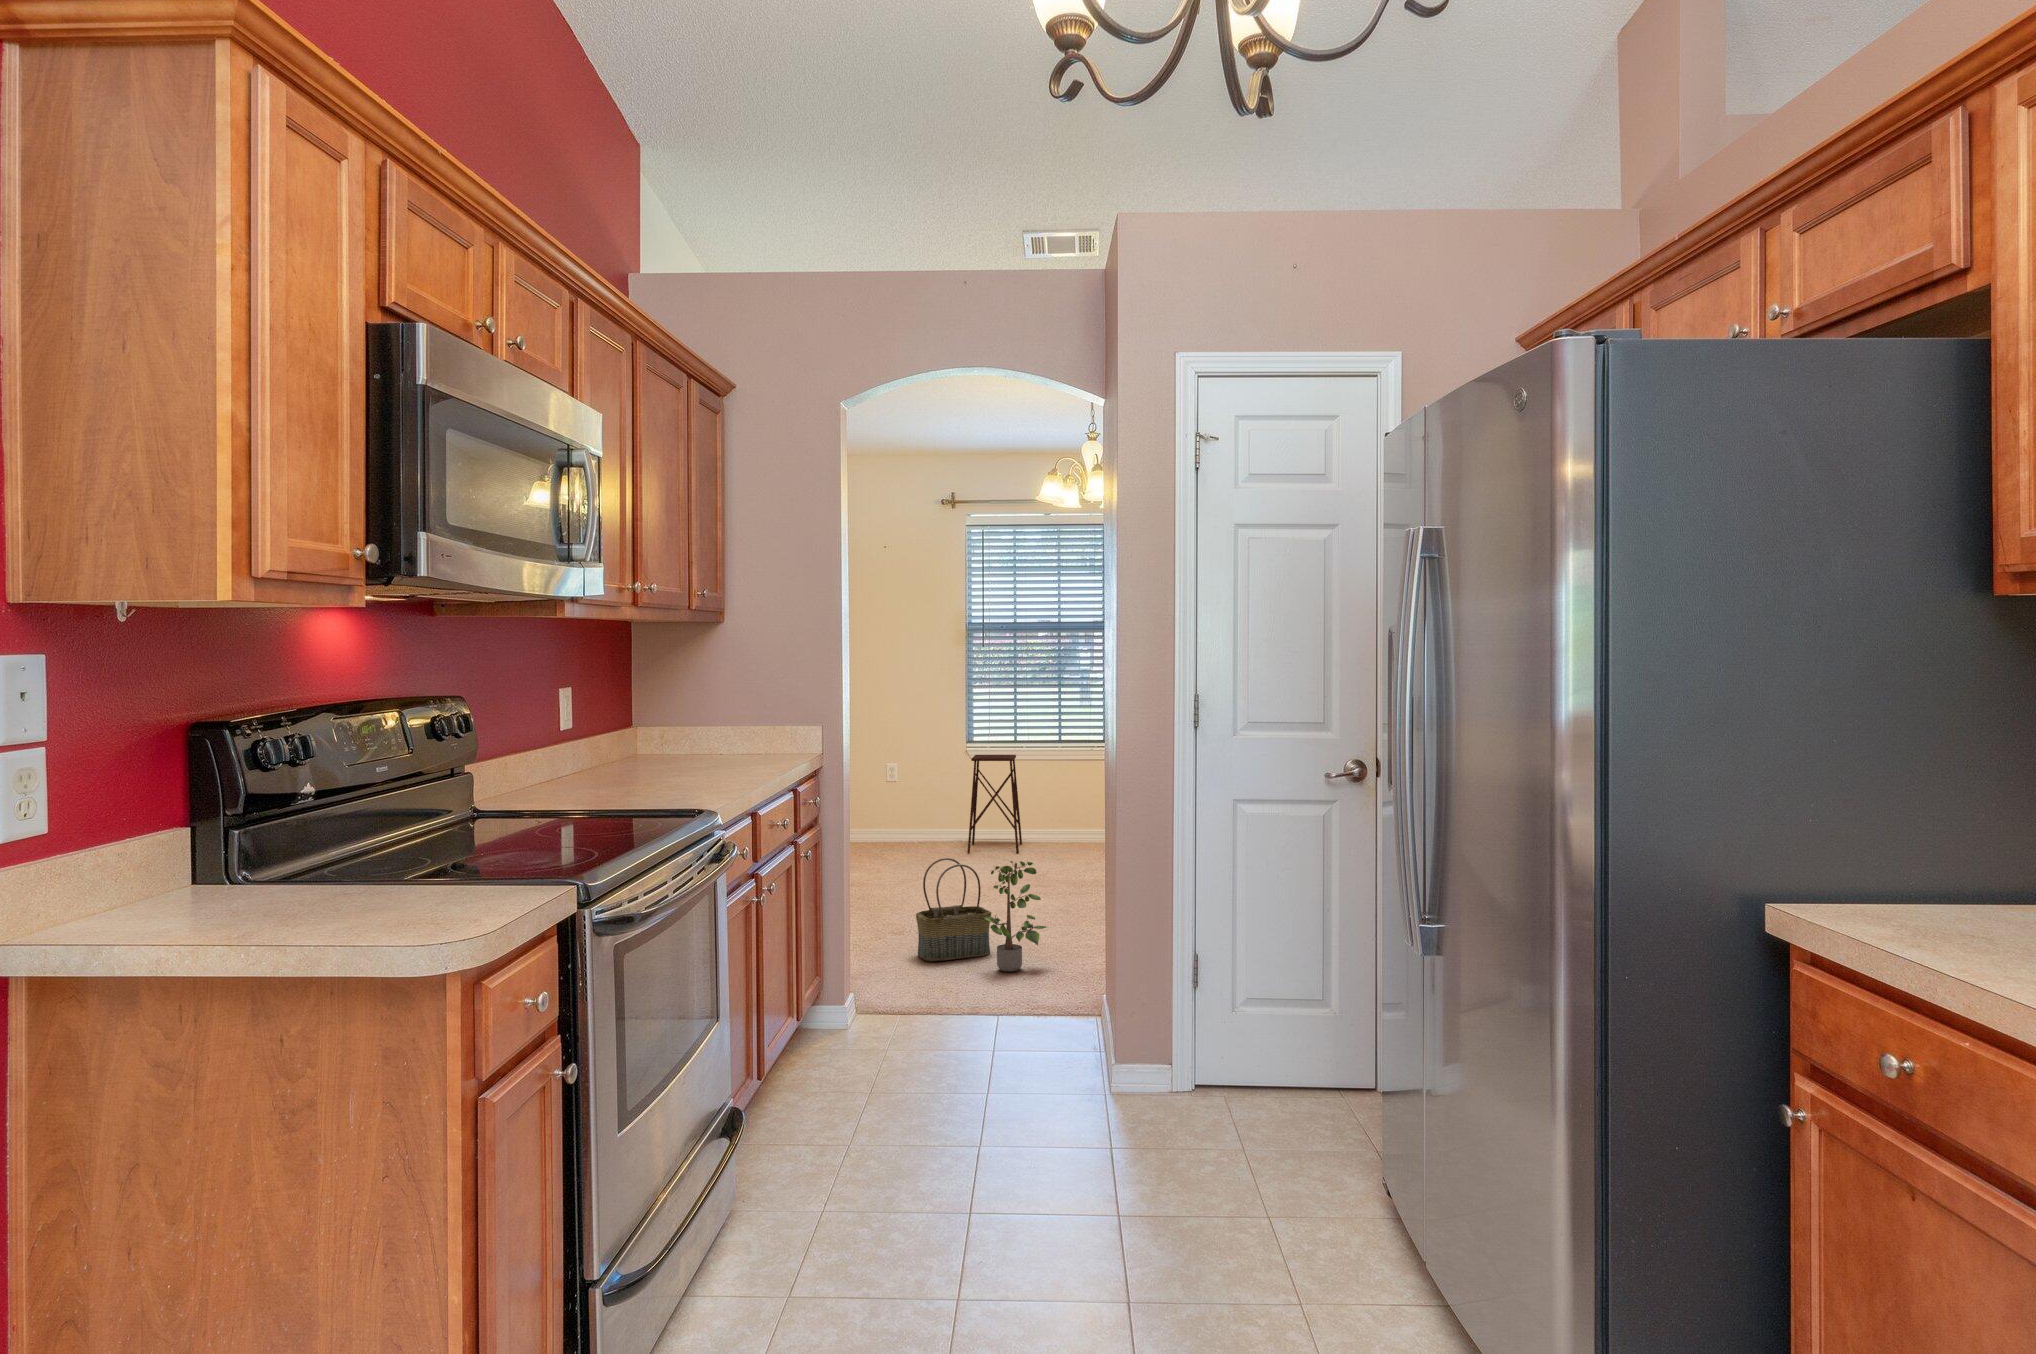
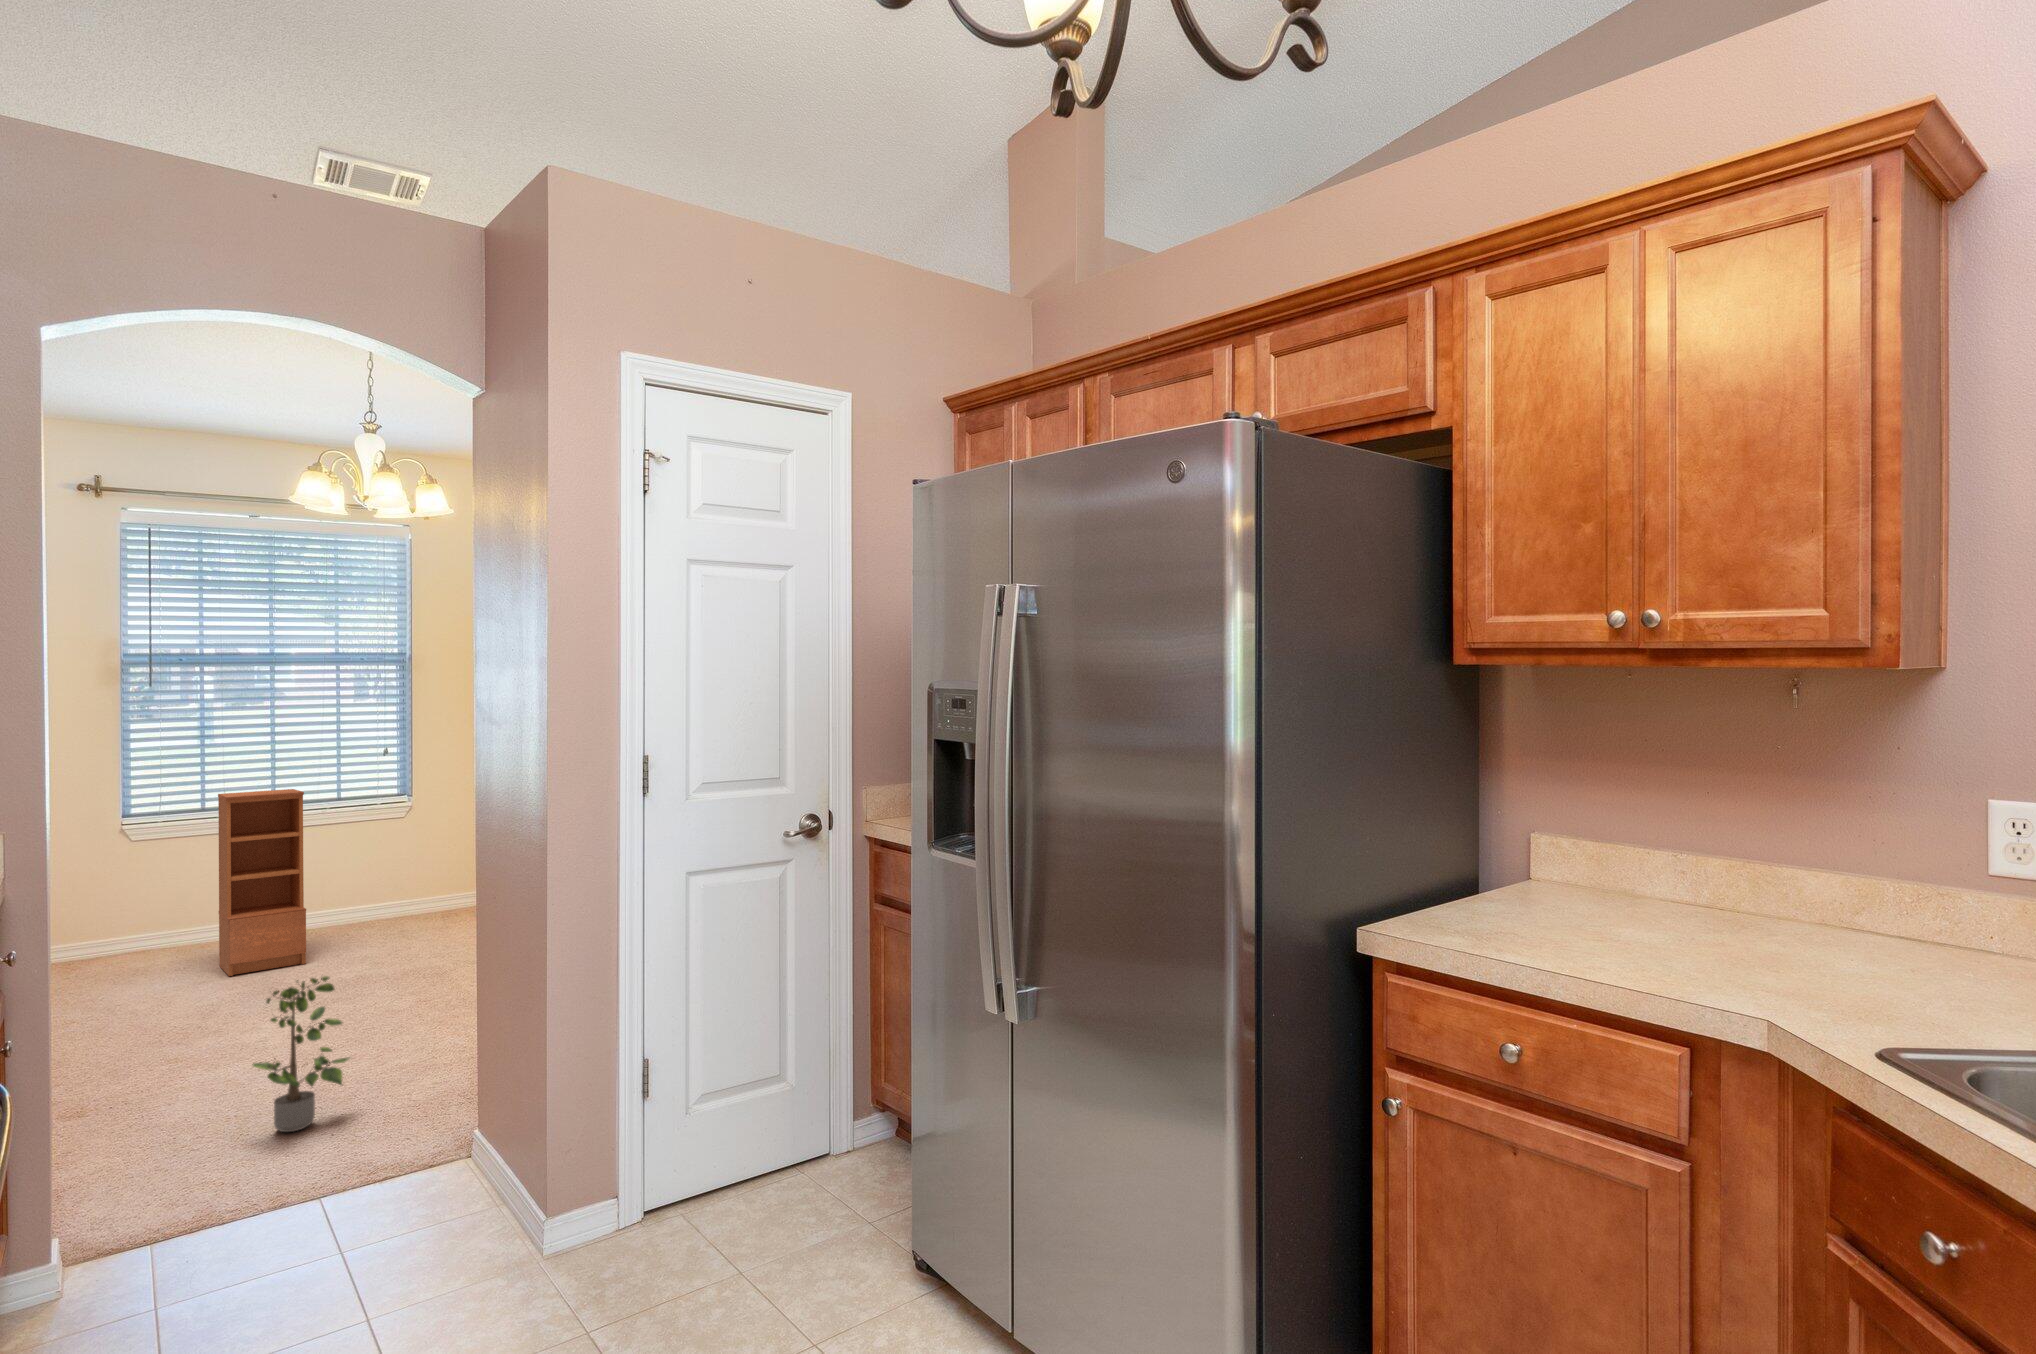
bookcase: none [1017,728,1069,866] -> present [218,789,306,976]
side table: present [968,755,1022,853] -> none [129,827,217,970]
basket: present [916,858,991,961] -> none [118,991,251,1148]

